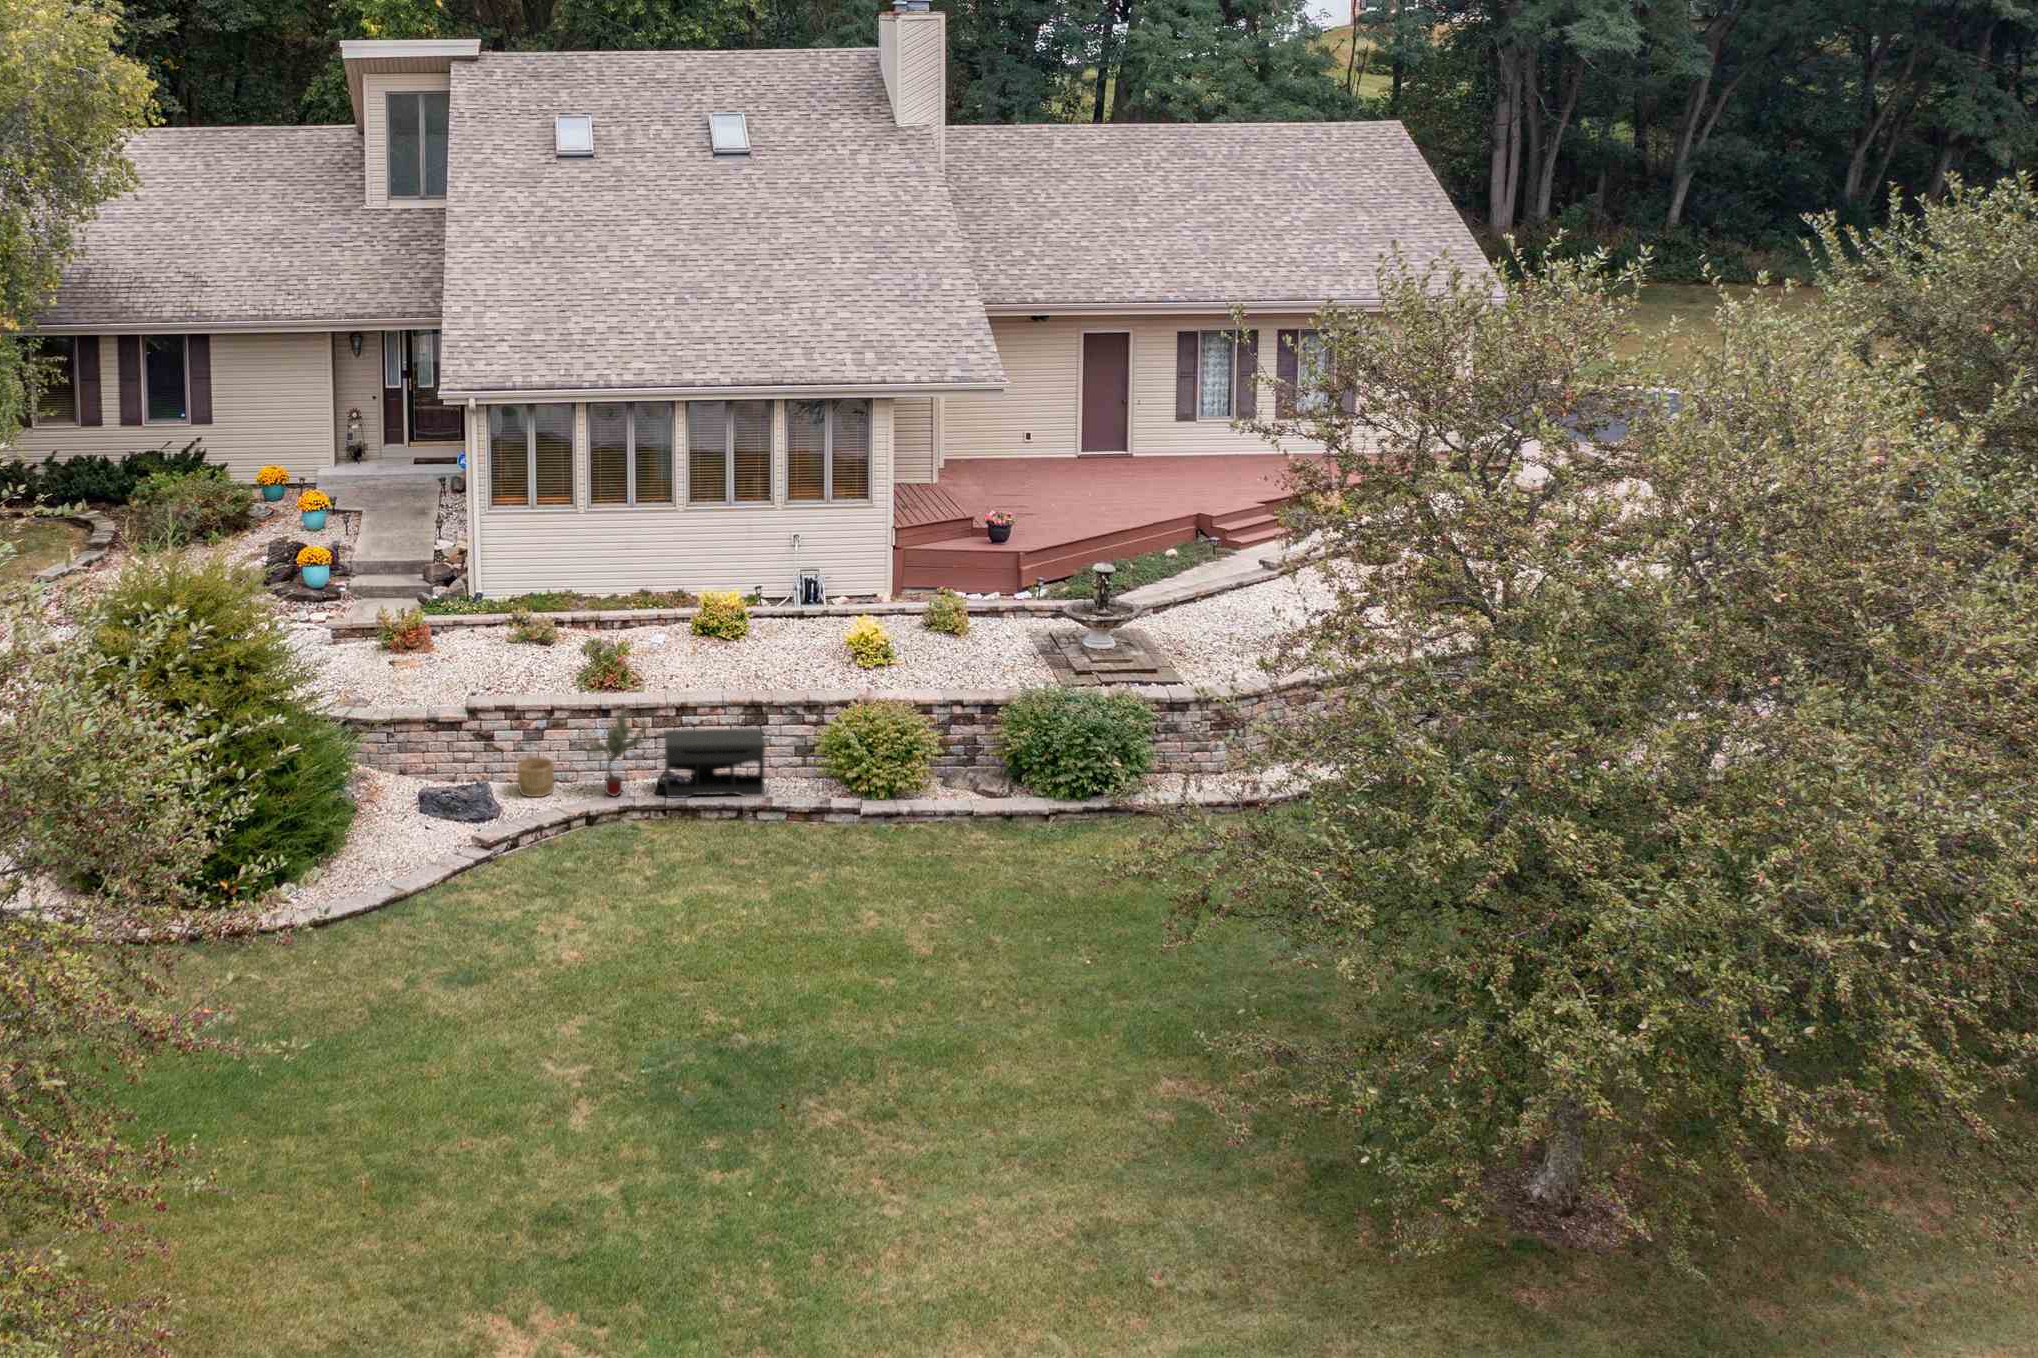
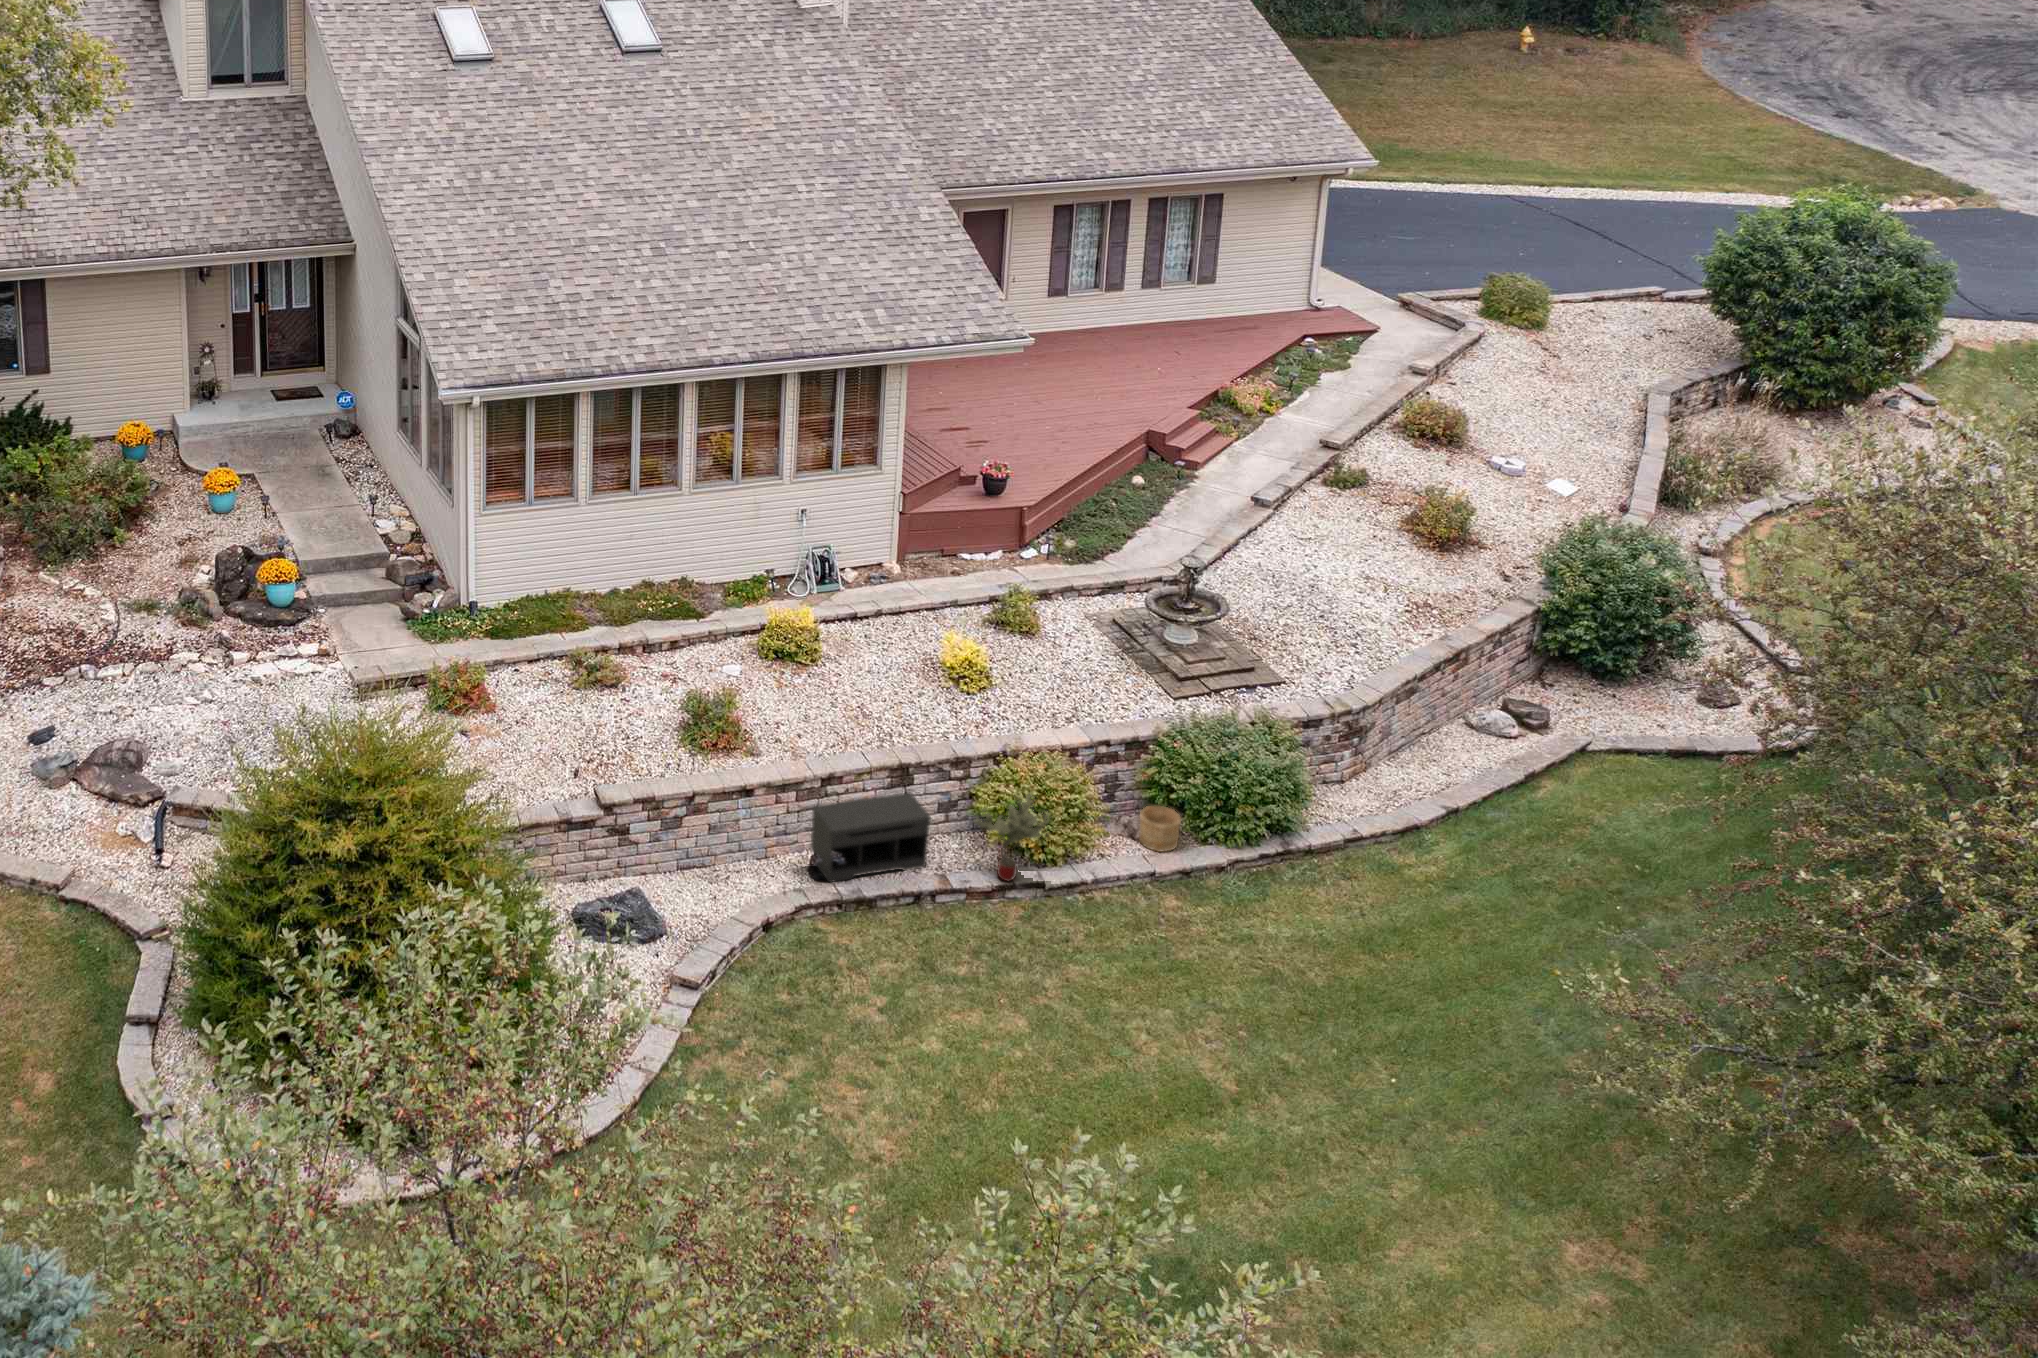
potted tree: present [579,707,649,796] -> present [975,794,1051,881]
wooden bucket: present [517,757,554,797] -> present [1139,806,1181,852]

